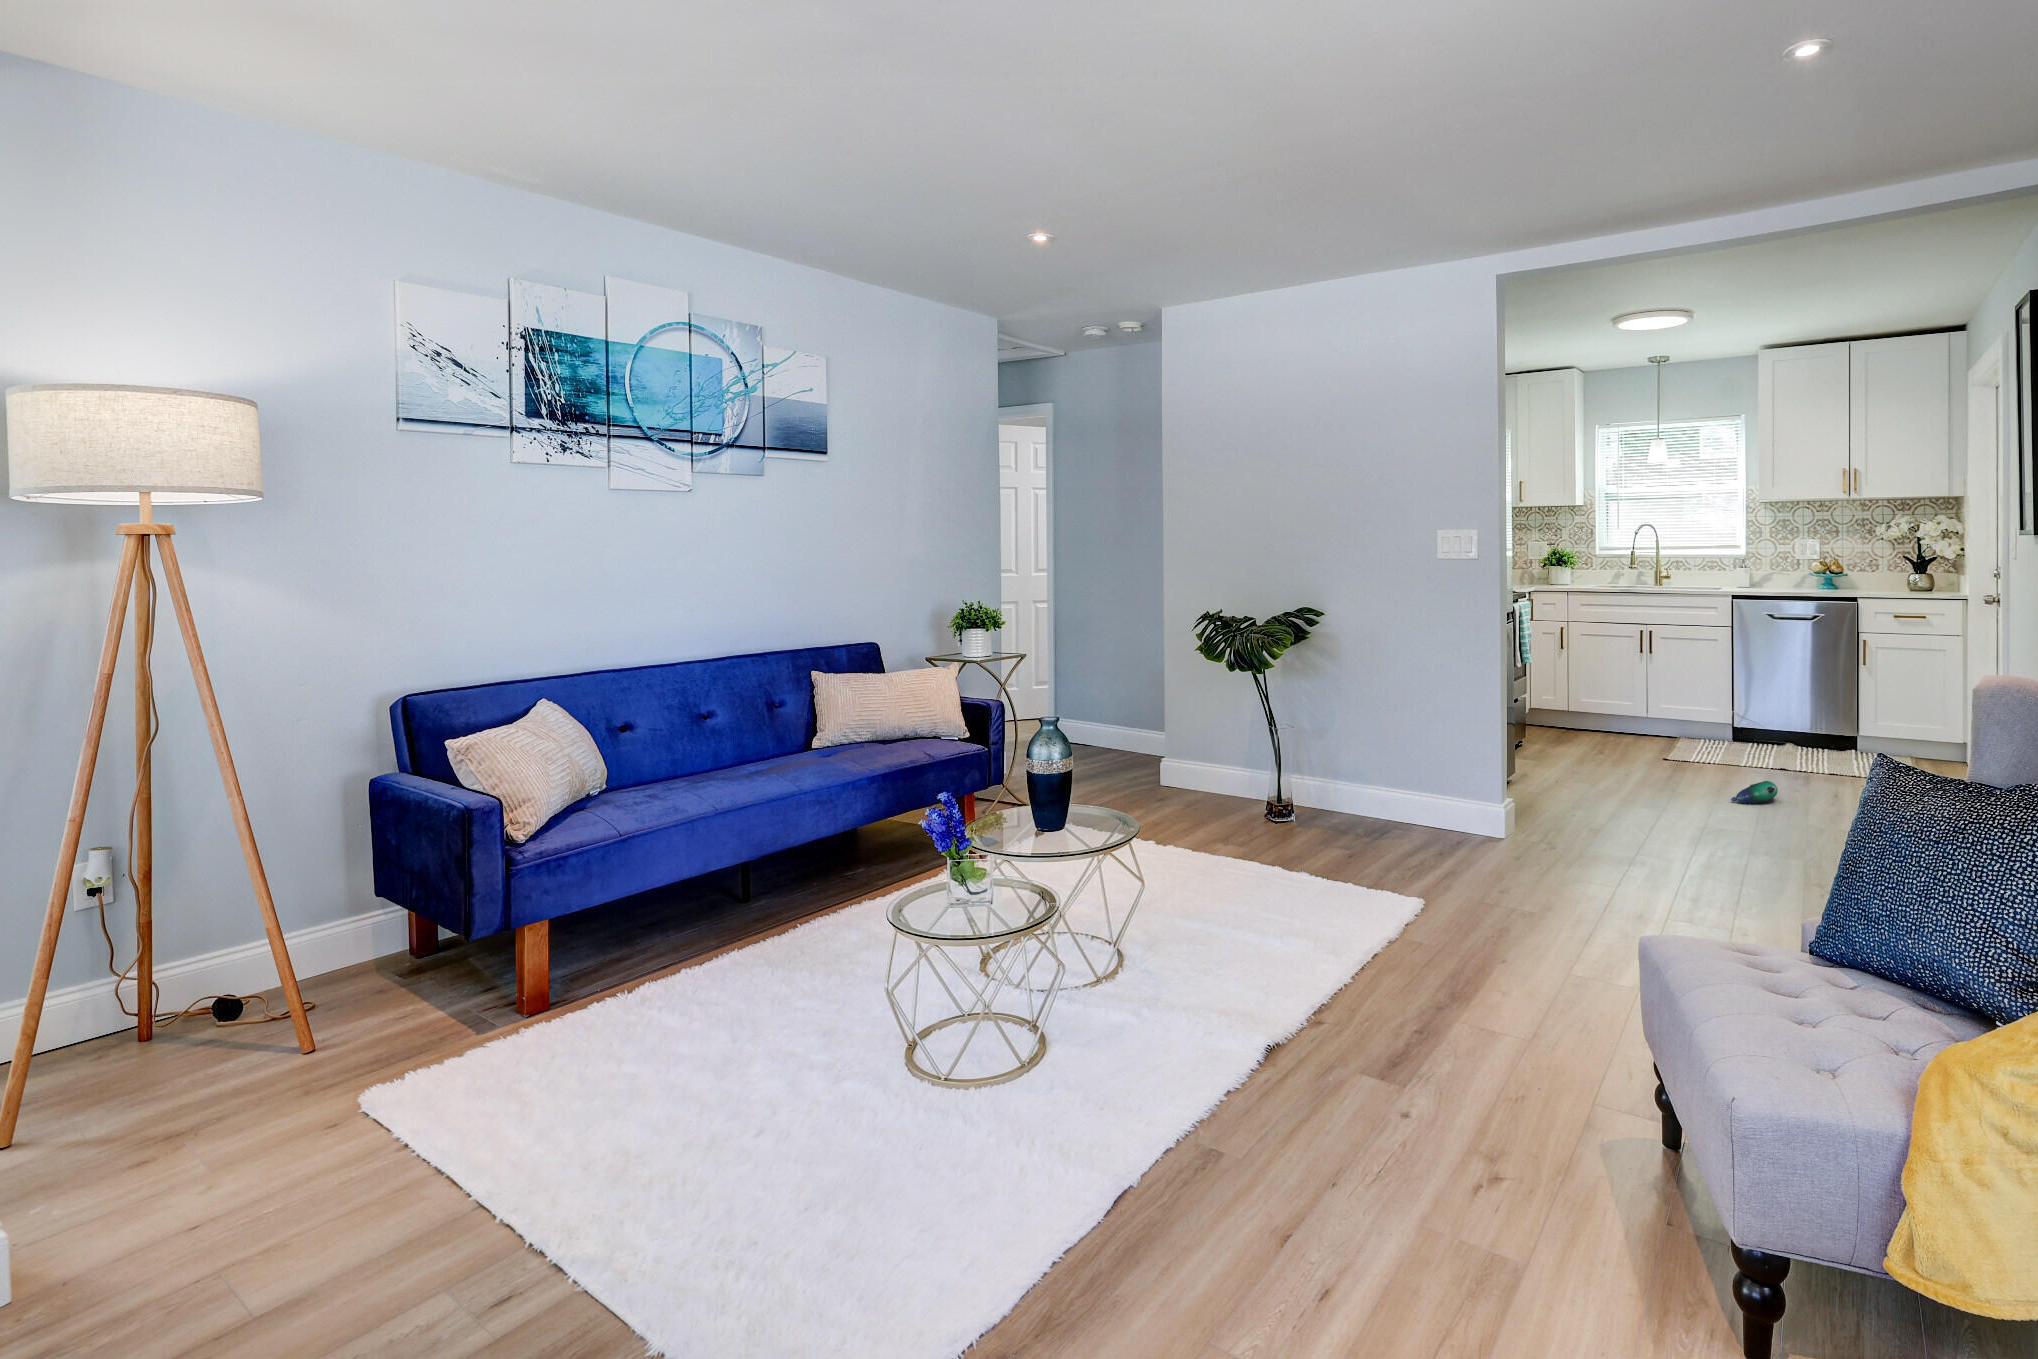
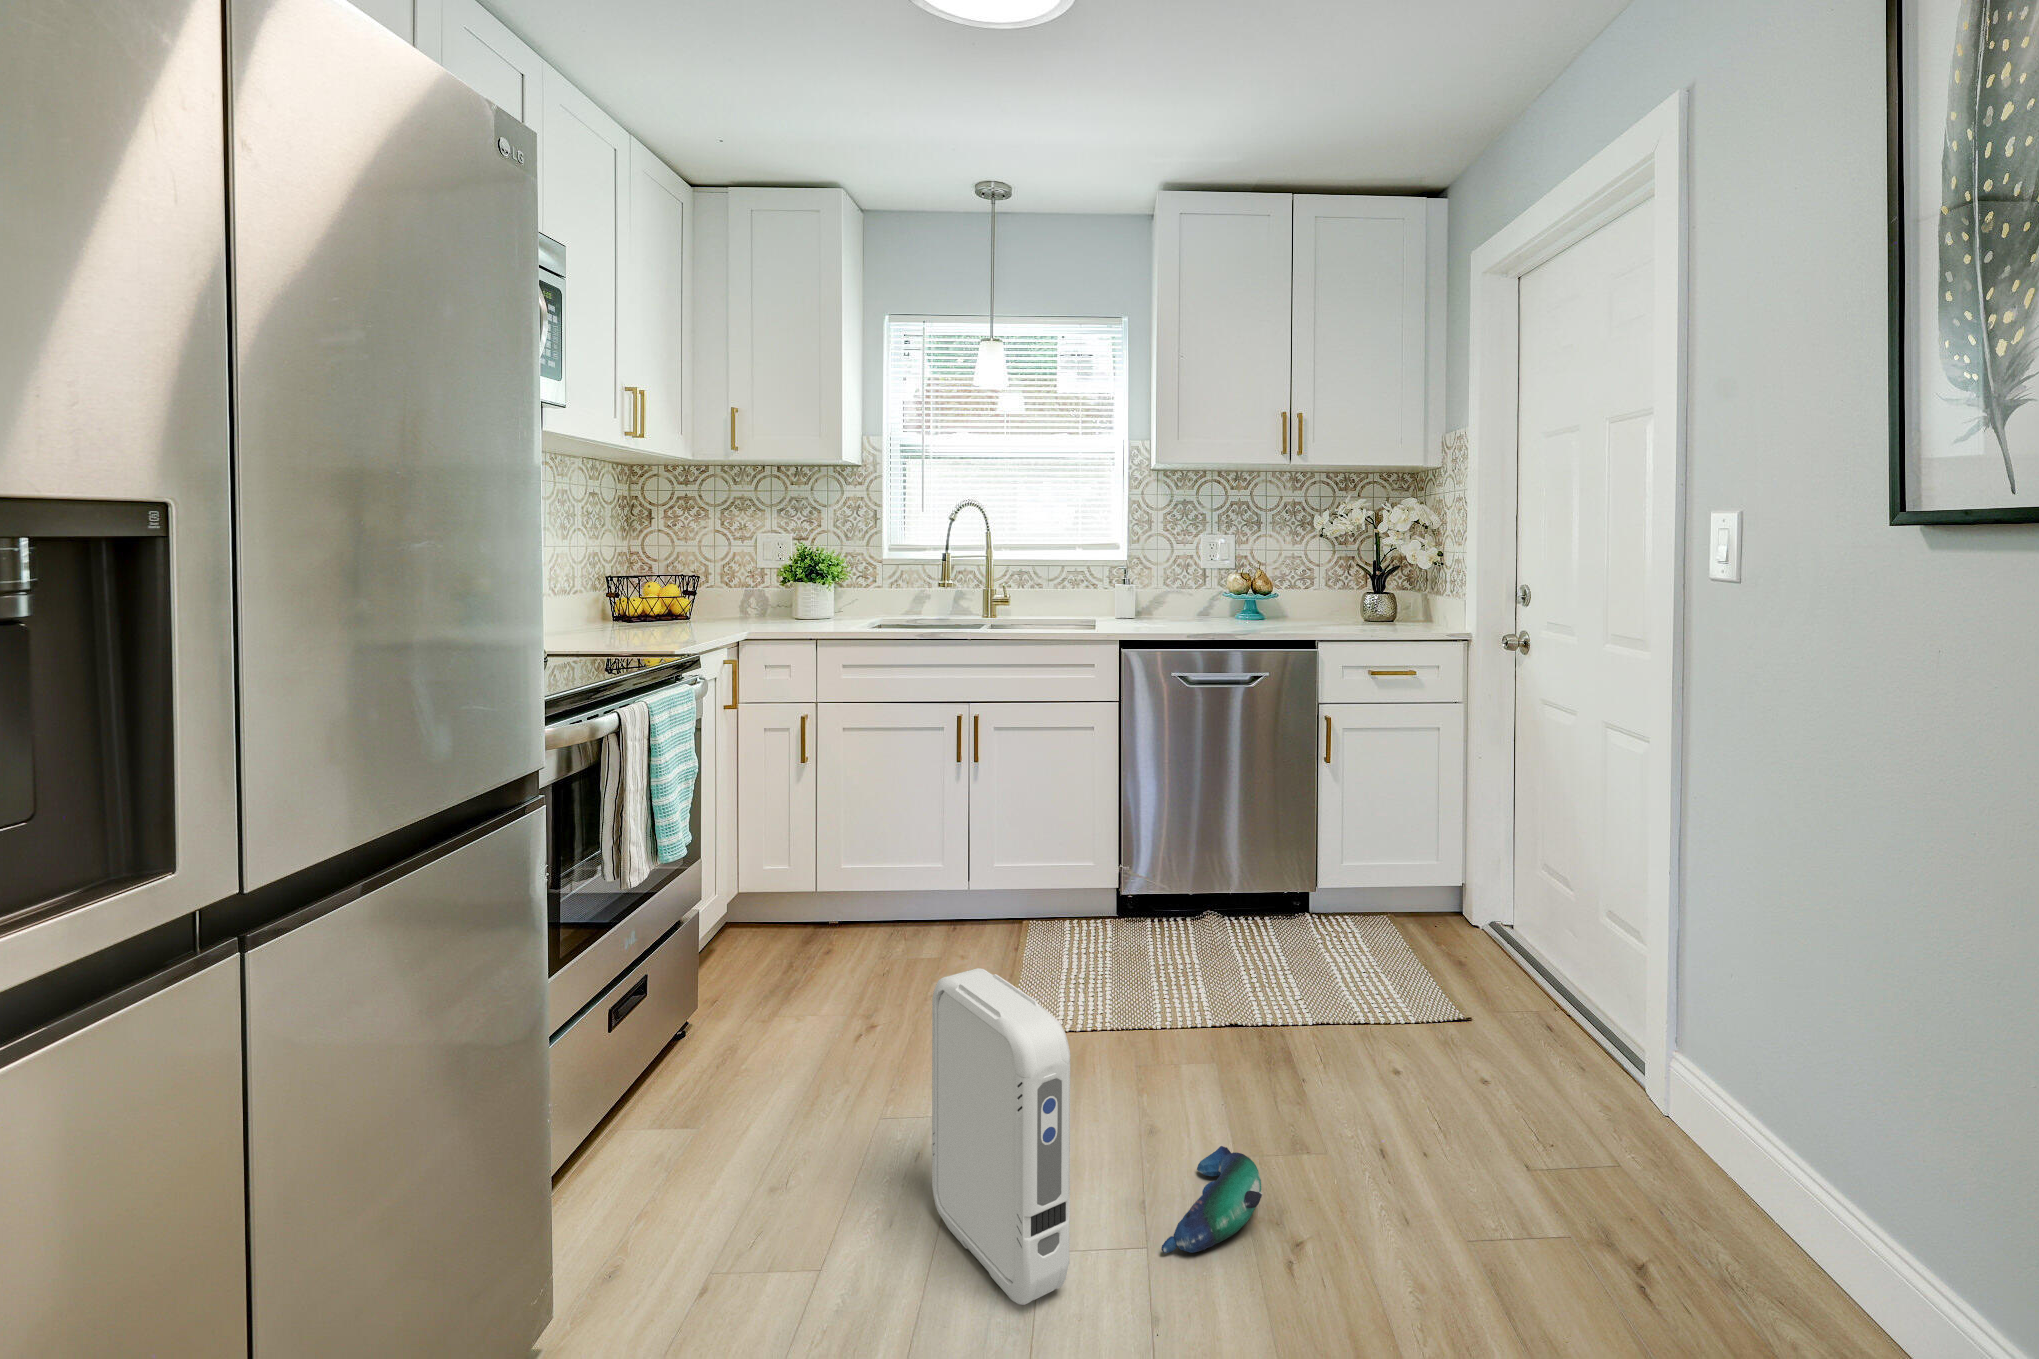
air purifier: none [1639,699,1692,800] -> present [932,968,1070,1305]

